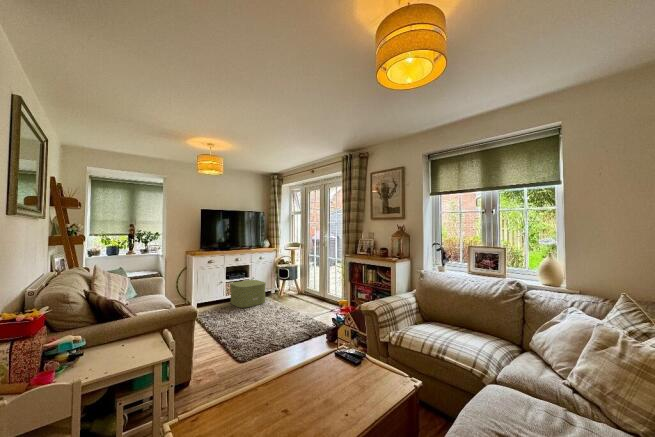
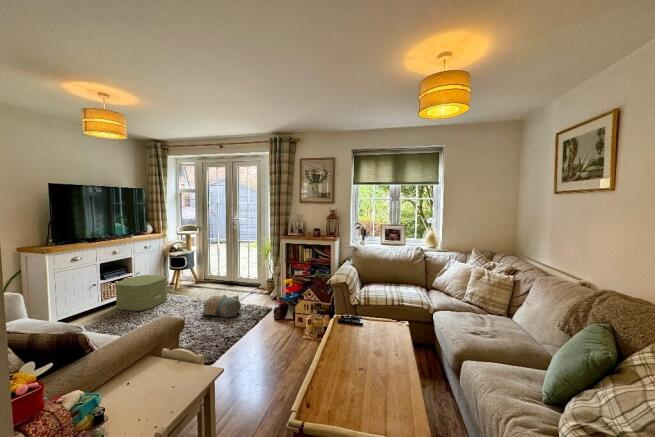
plush toy: none [273,305,304,328] -> present [203,295,241,317]

